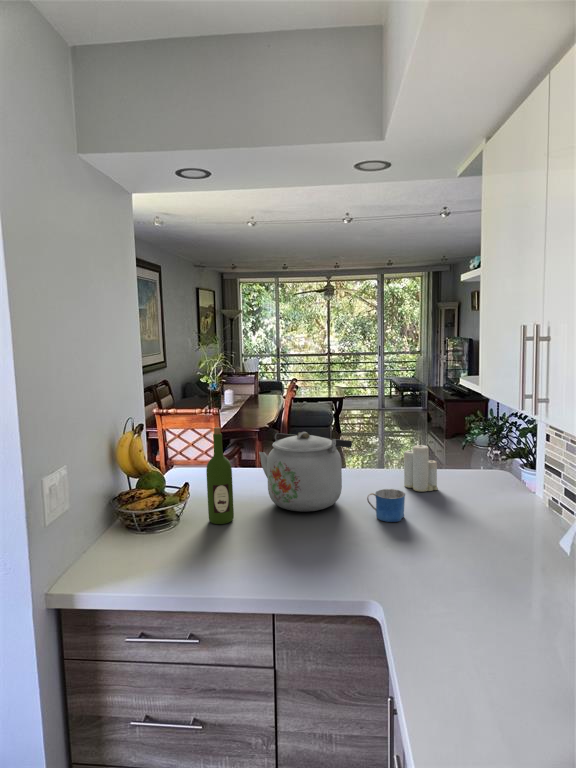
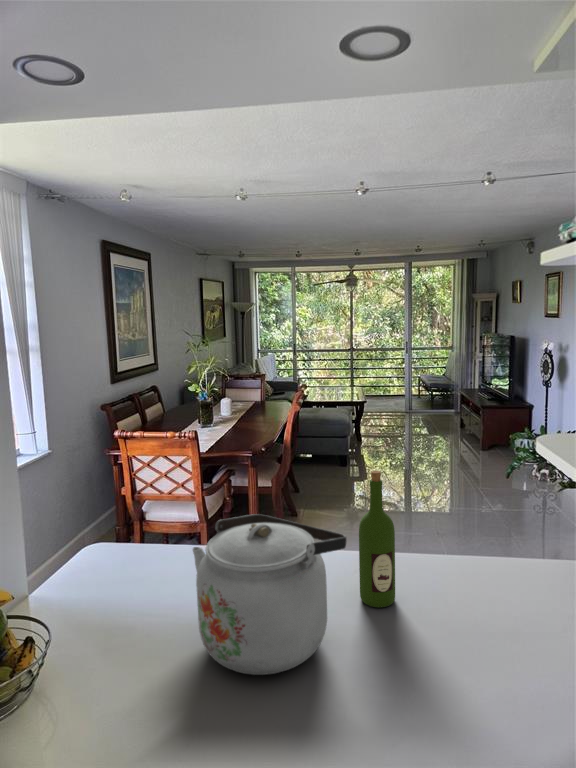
wine bottle: present [206,427,234,524] -> present [359,471,395,607]
candle: present [404,445,438,492] -> none [437,533,495,620]
mug: present [367,489,405,522] -> none [369,640,441,717]

